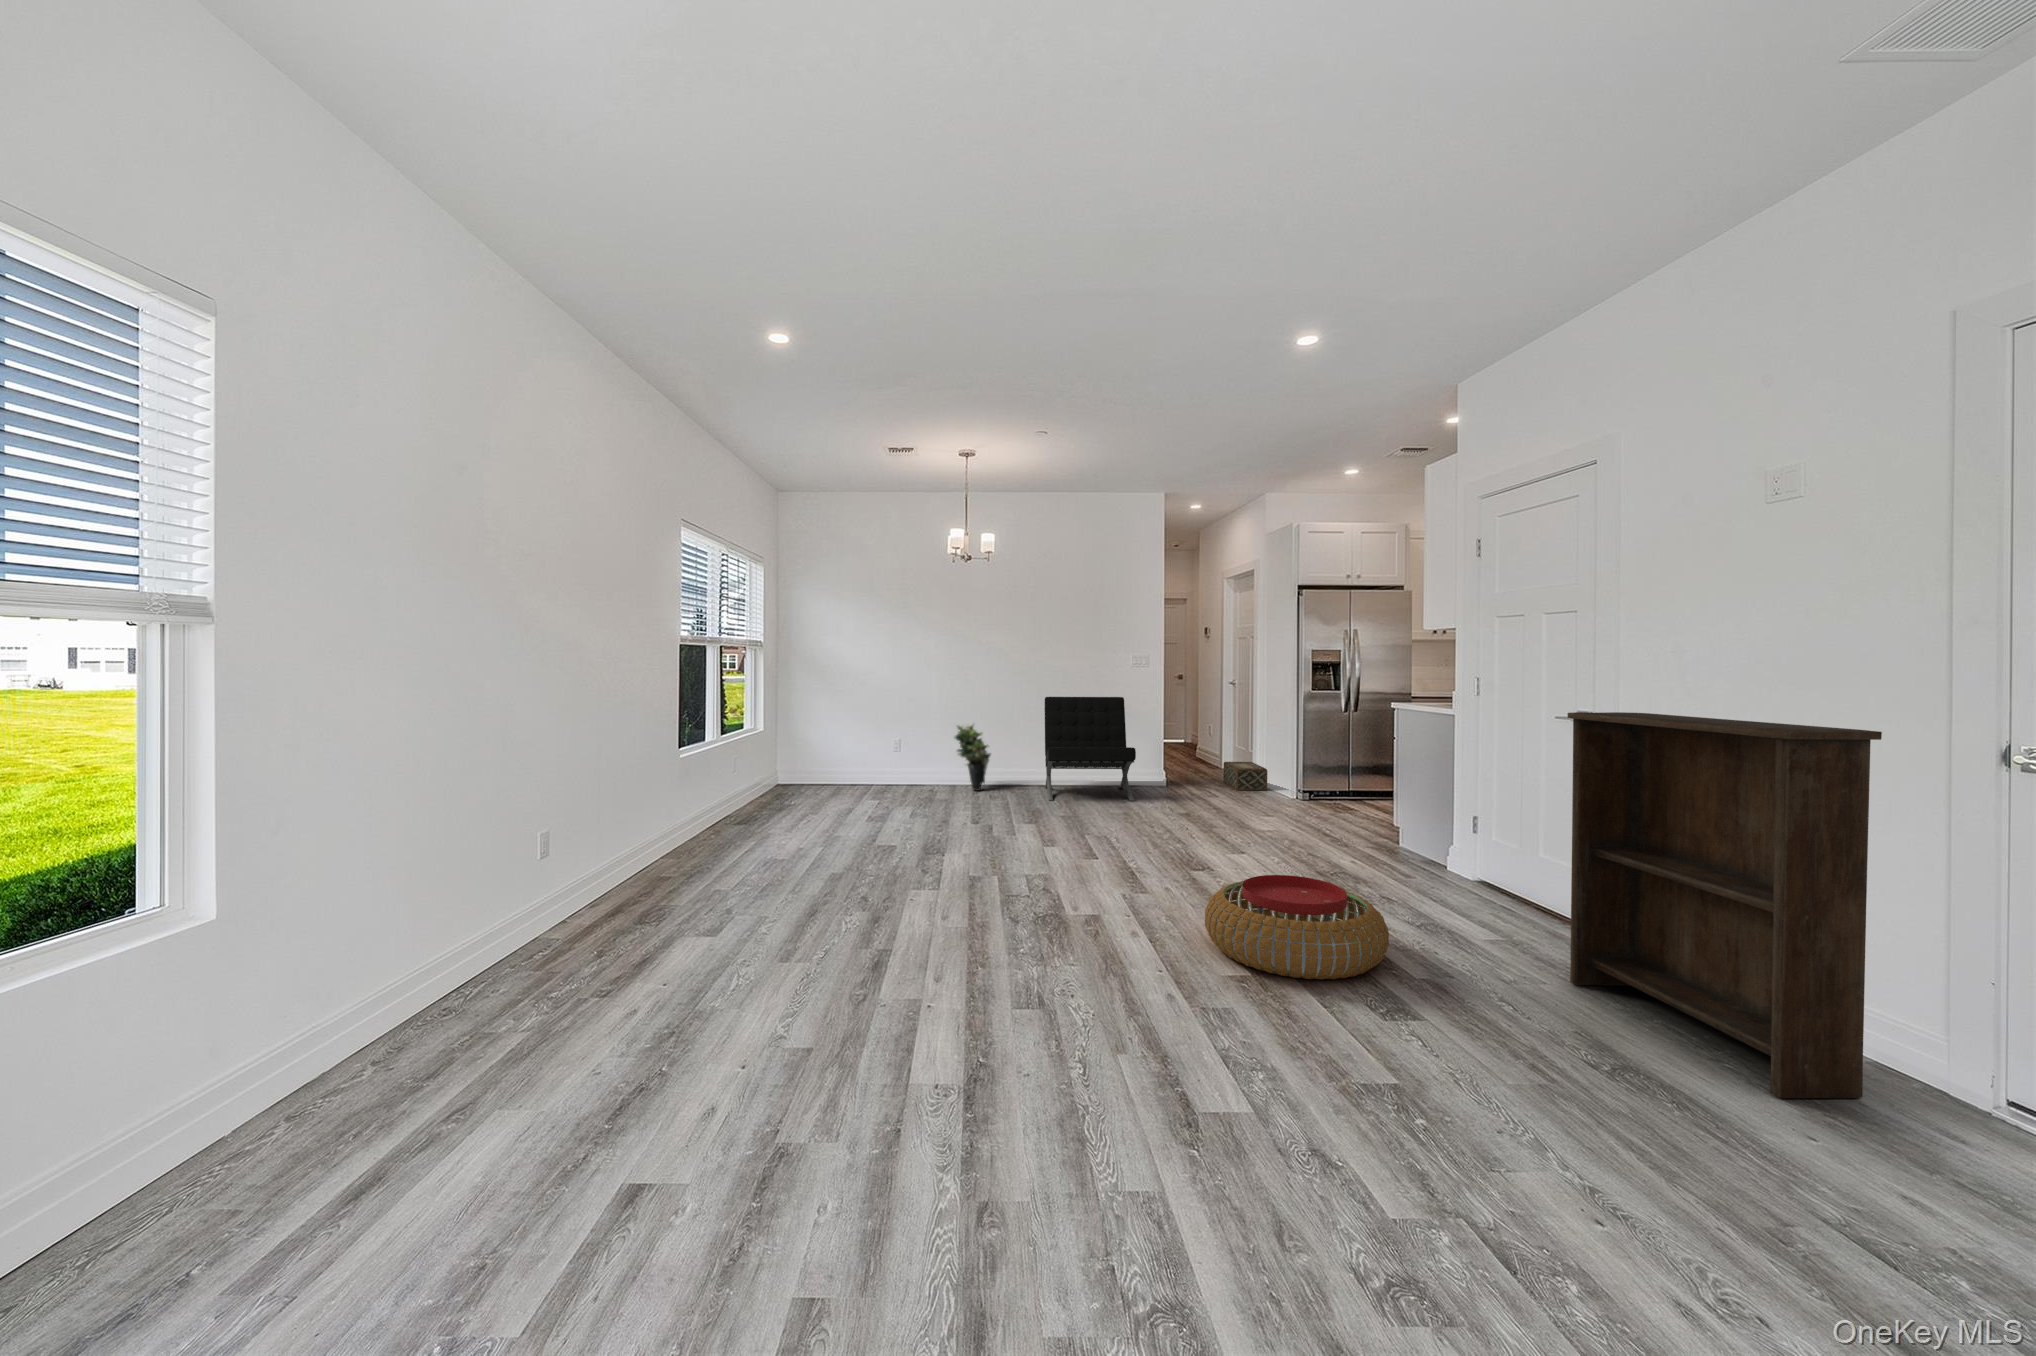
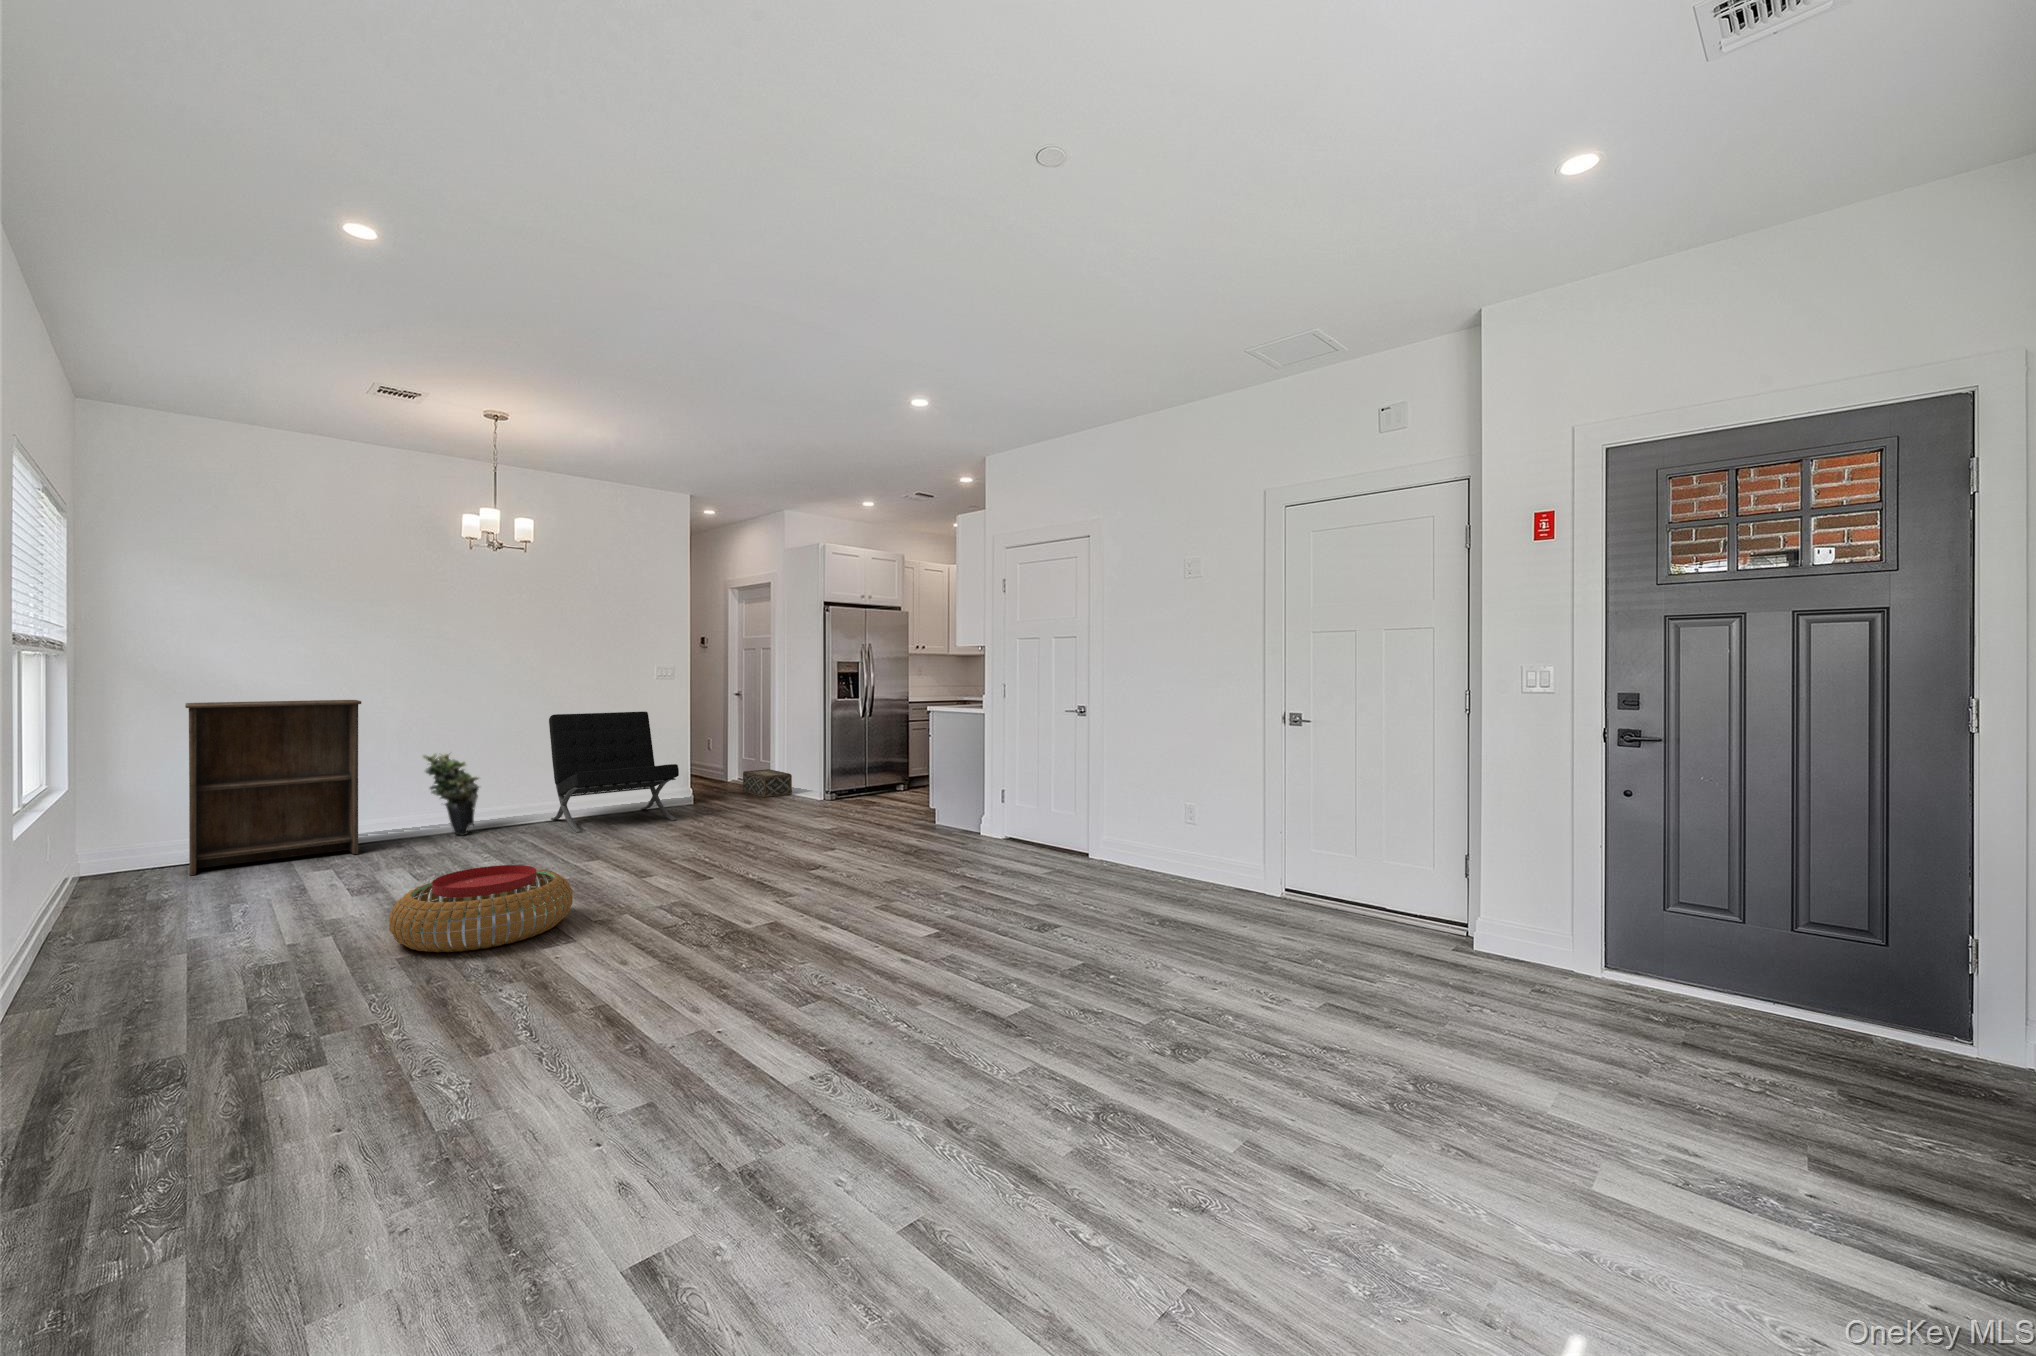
bookshelf: present [1567,712,1882,1098] -> present [185,700,361,875]
pouf: present [1205,875,1389,980] -> present [389,865,573,952]

